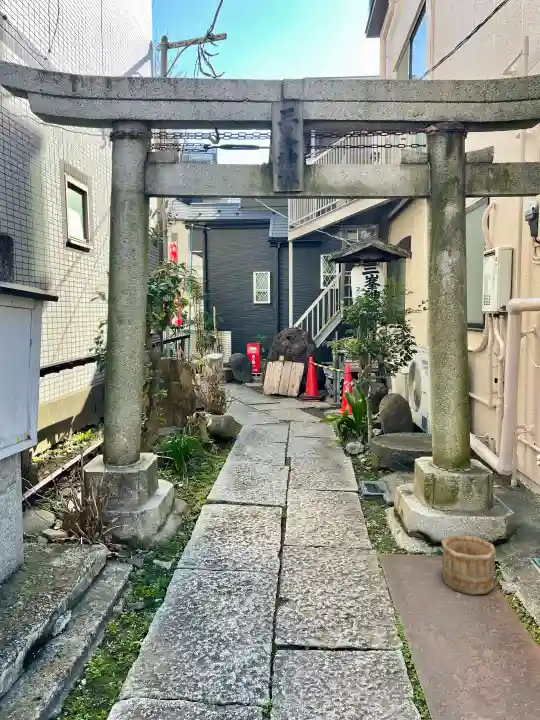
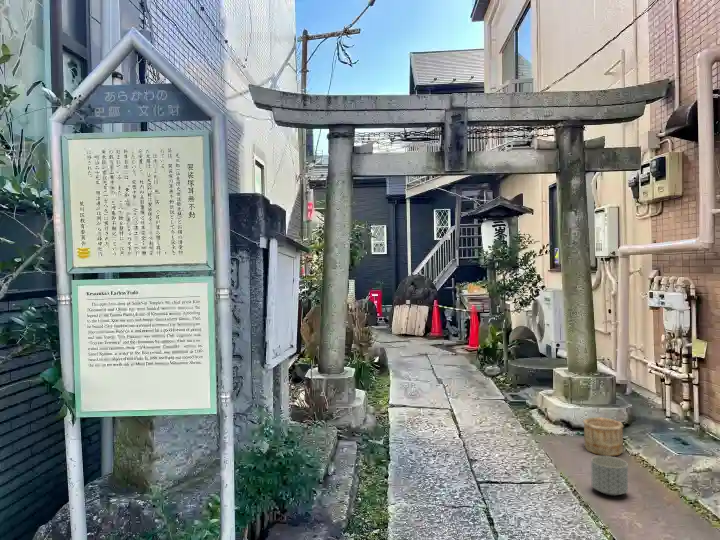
planter: none [436,617,490,687] -> present [591,456,628,496]

